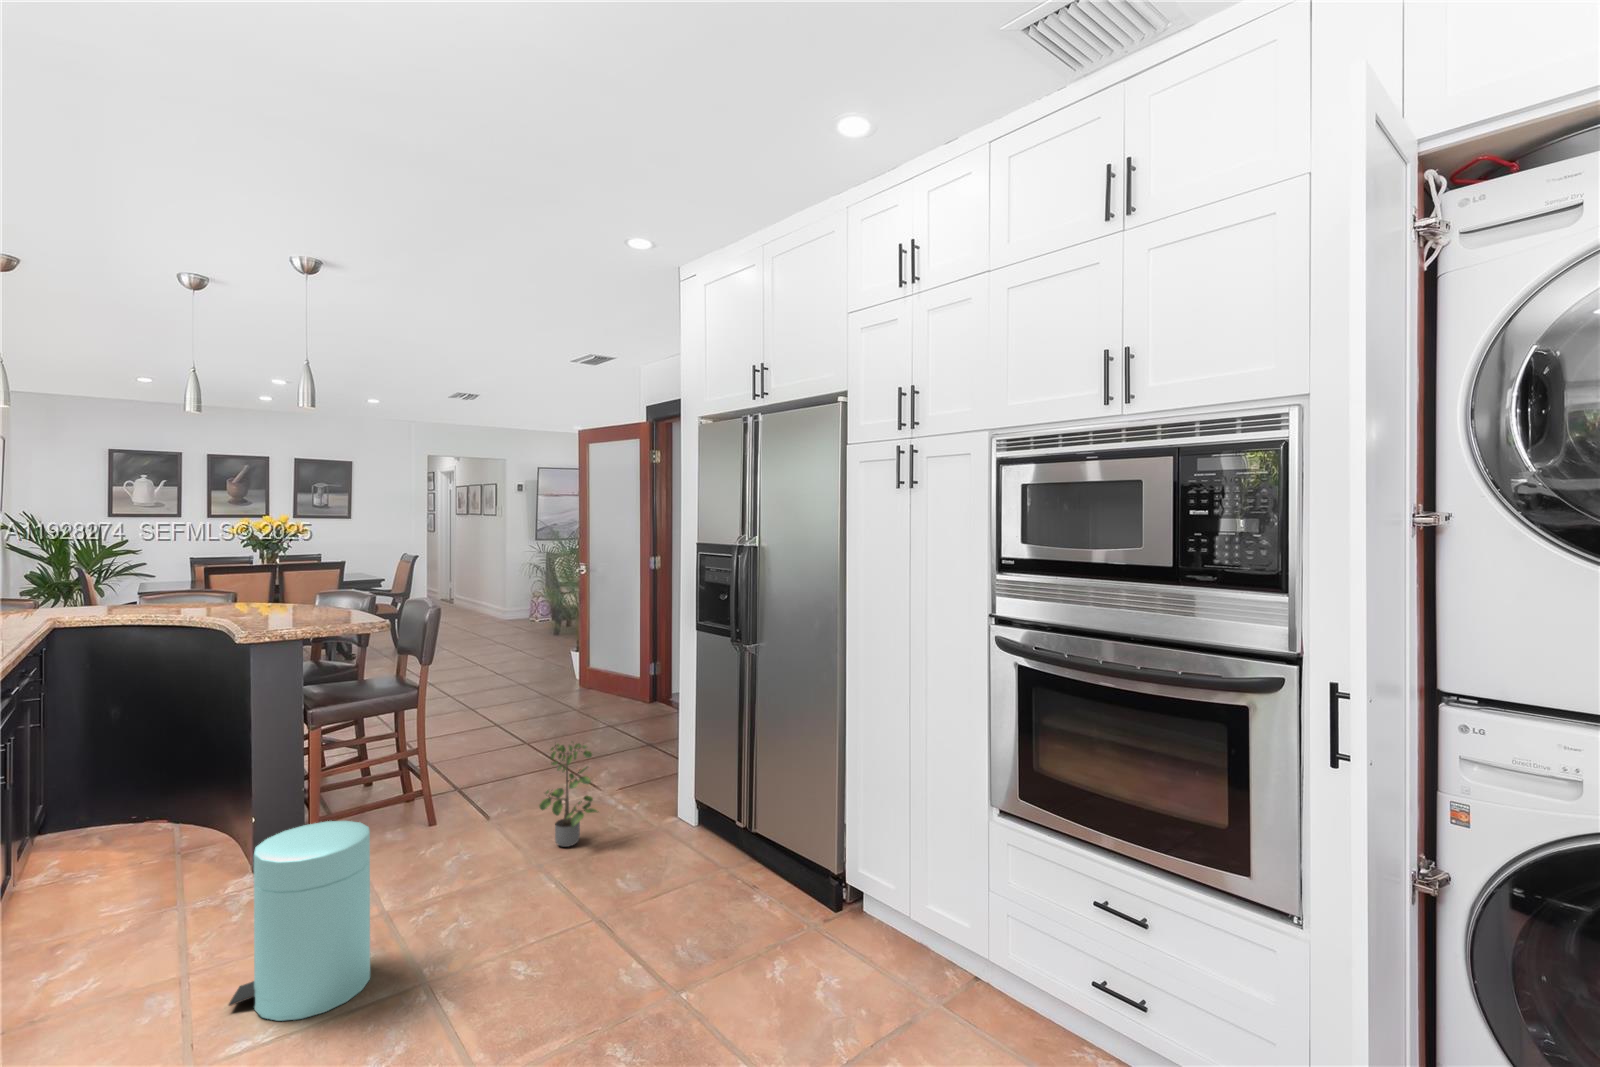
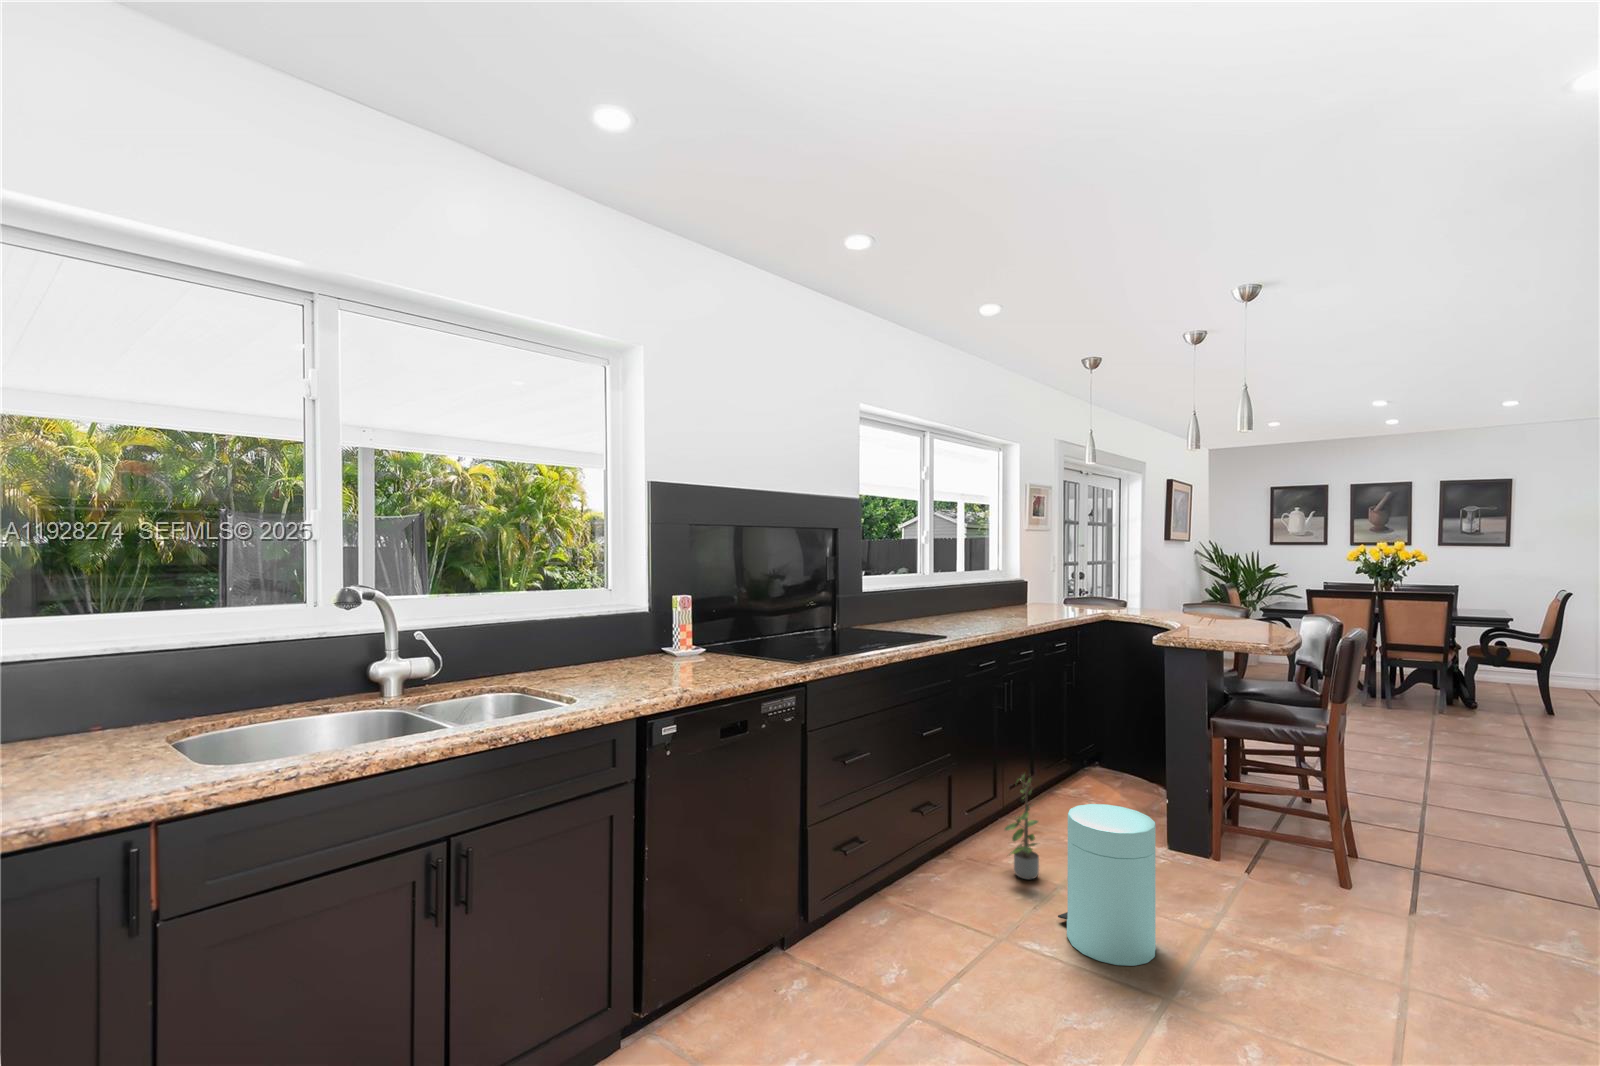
potted plant: present [540,743,597,847] -> present [1005,774,1039,879]

